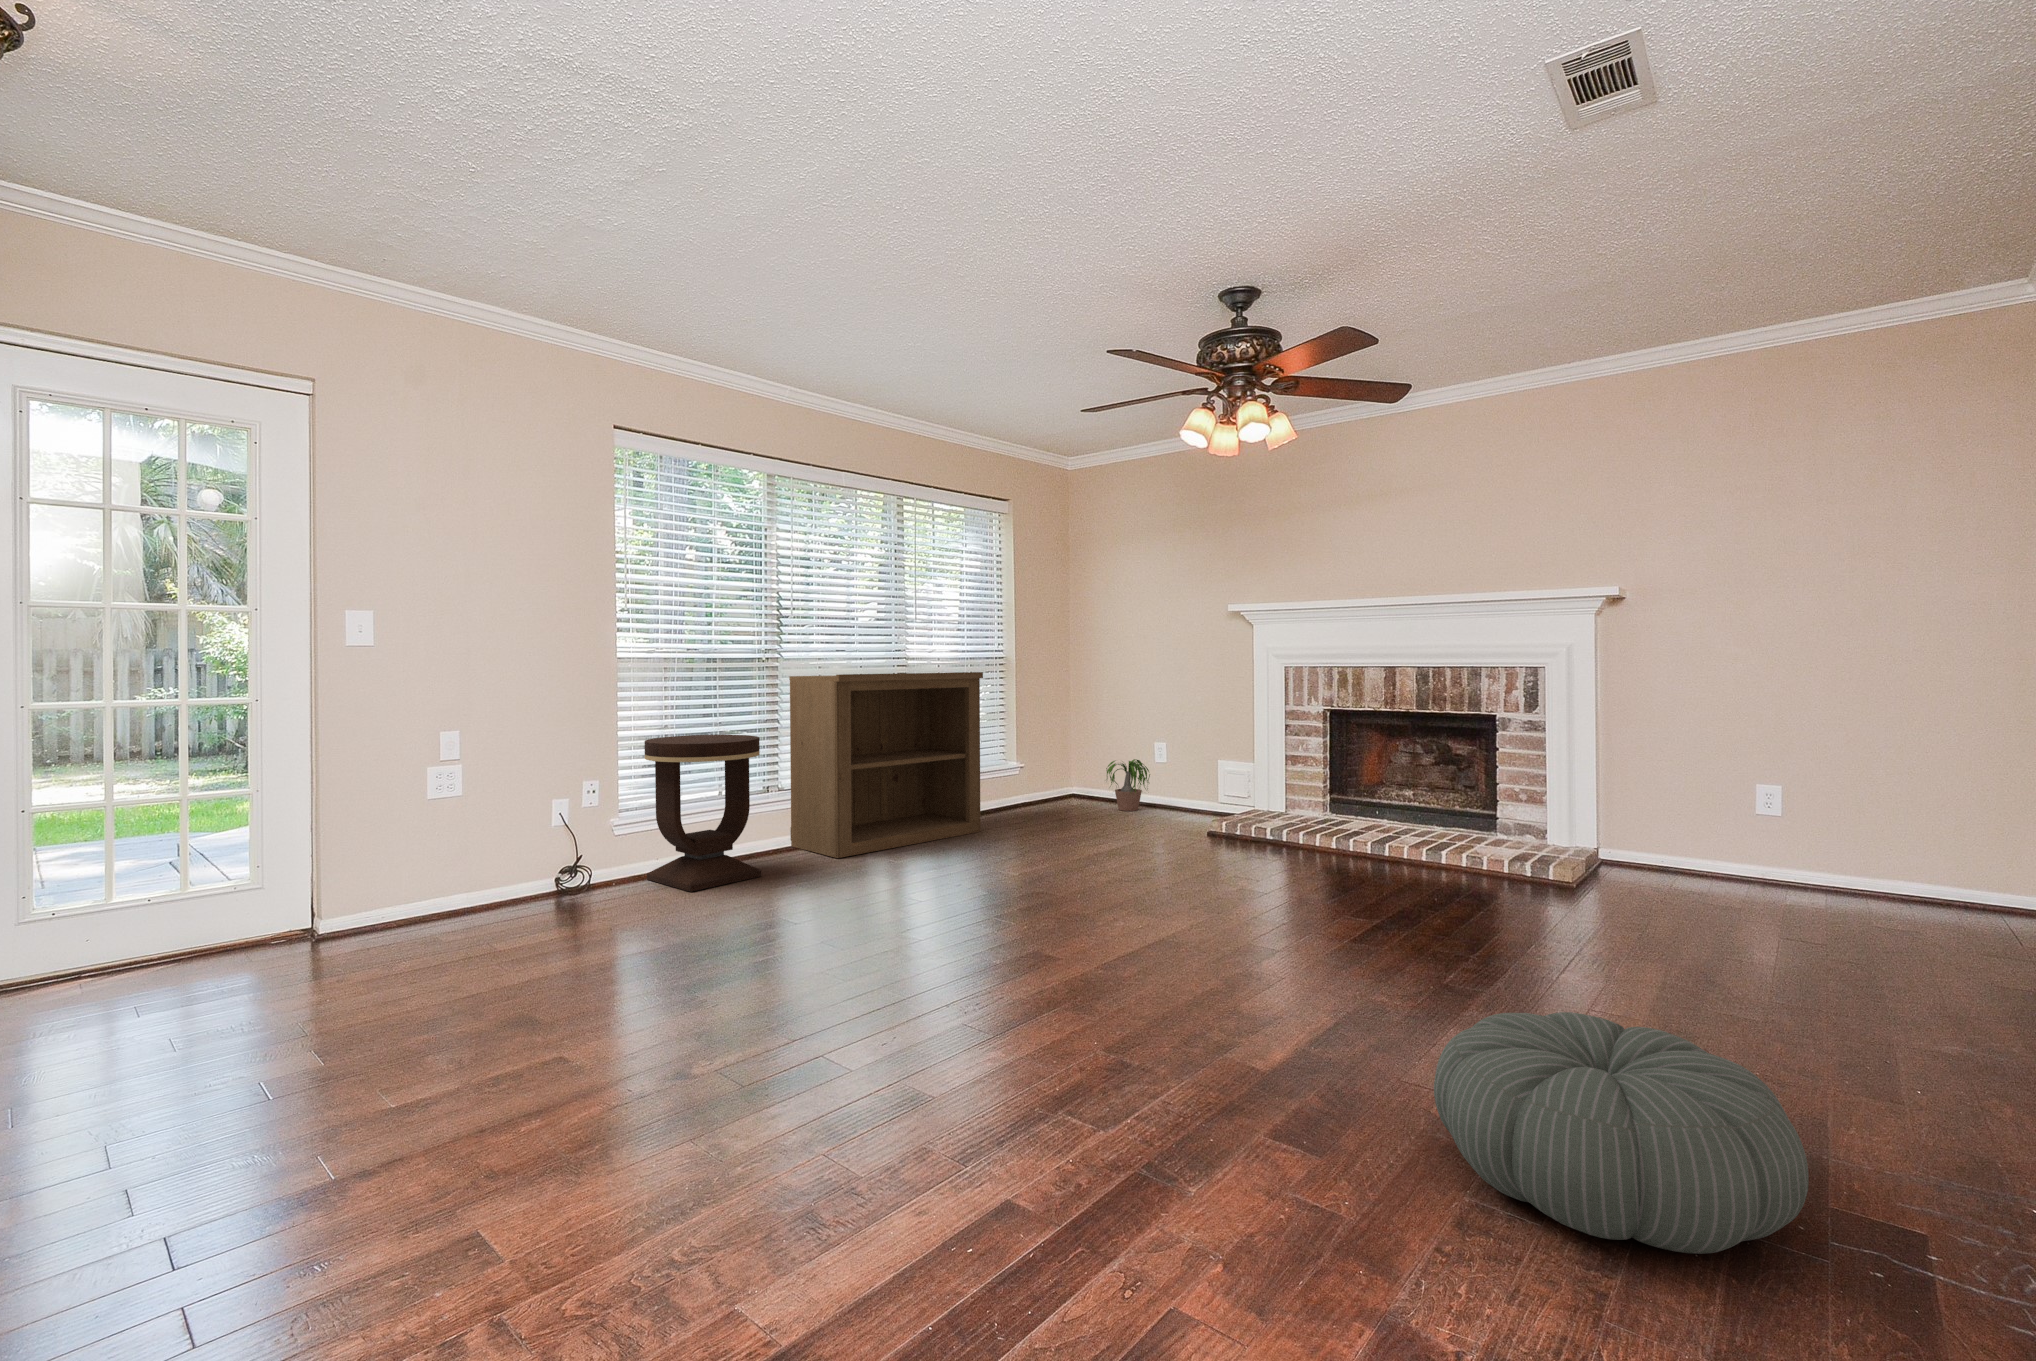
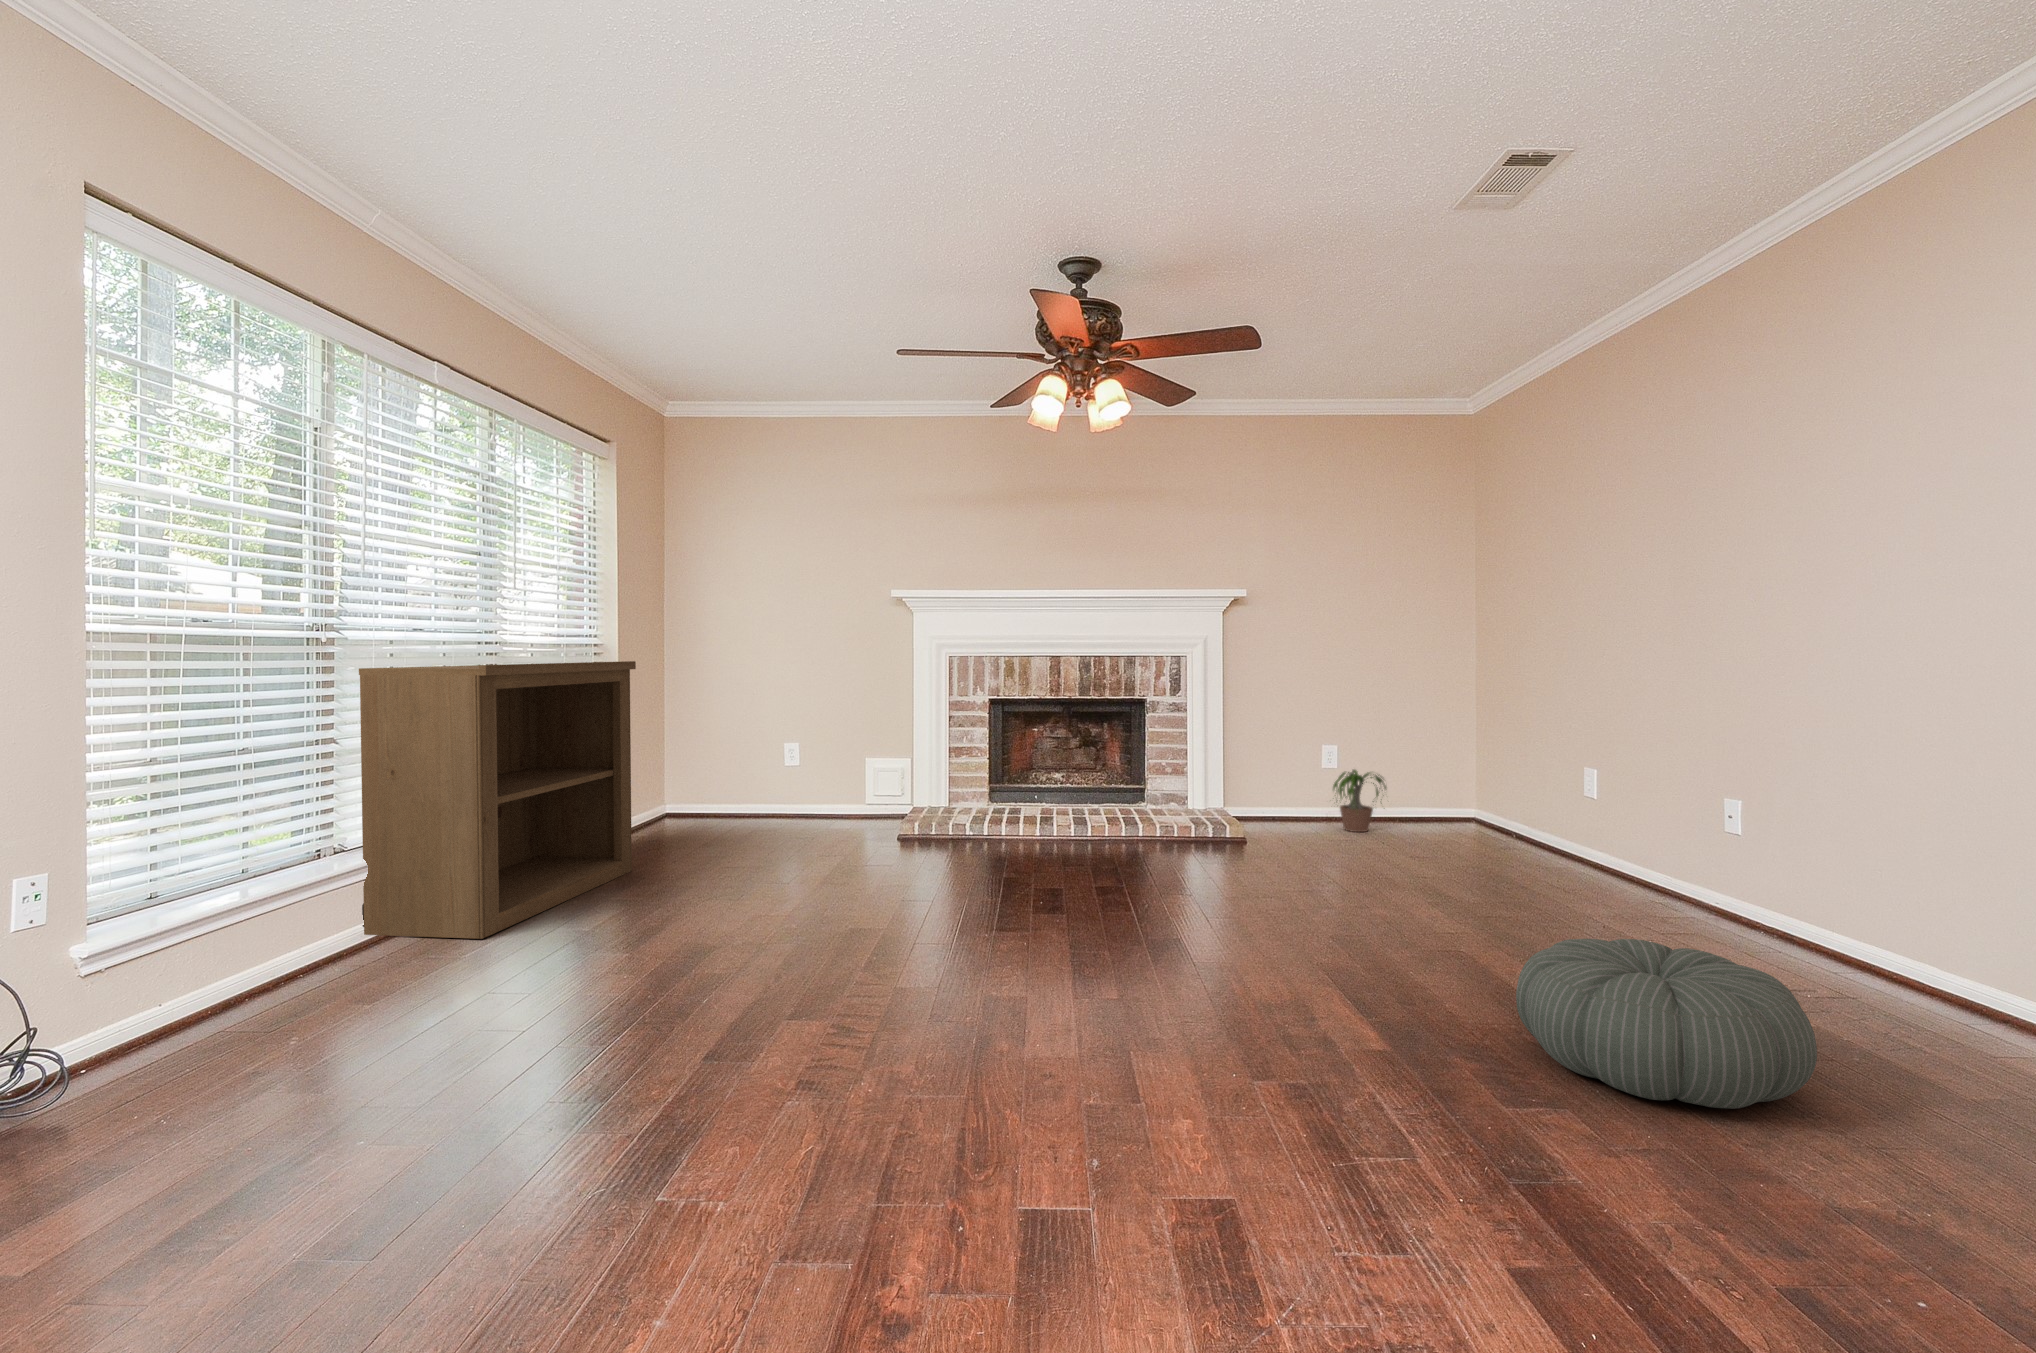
side table: present [645,735,762,892] -> none [151,765,393,1041]
potted plant: present [1106,759,1150,811] -> present [1333,770,1386,832]

